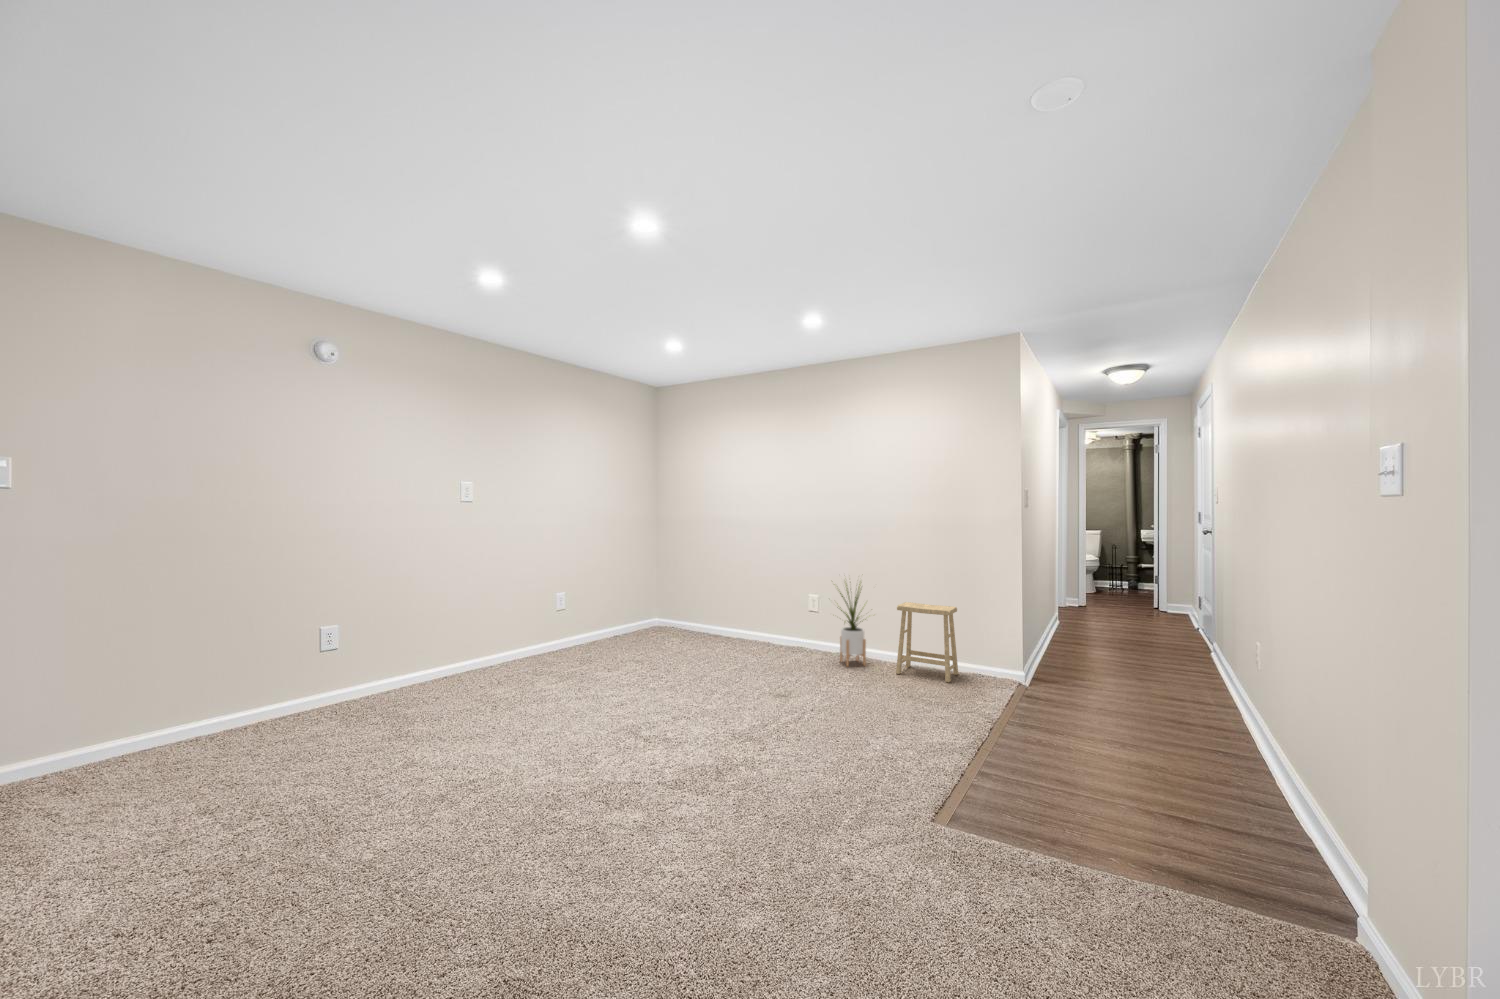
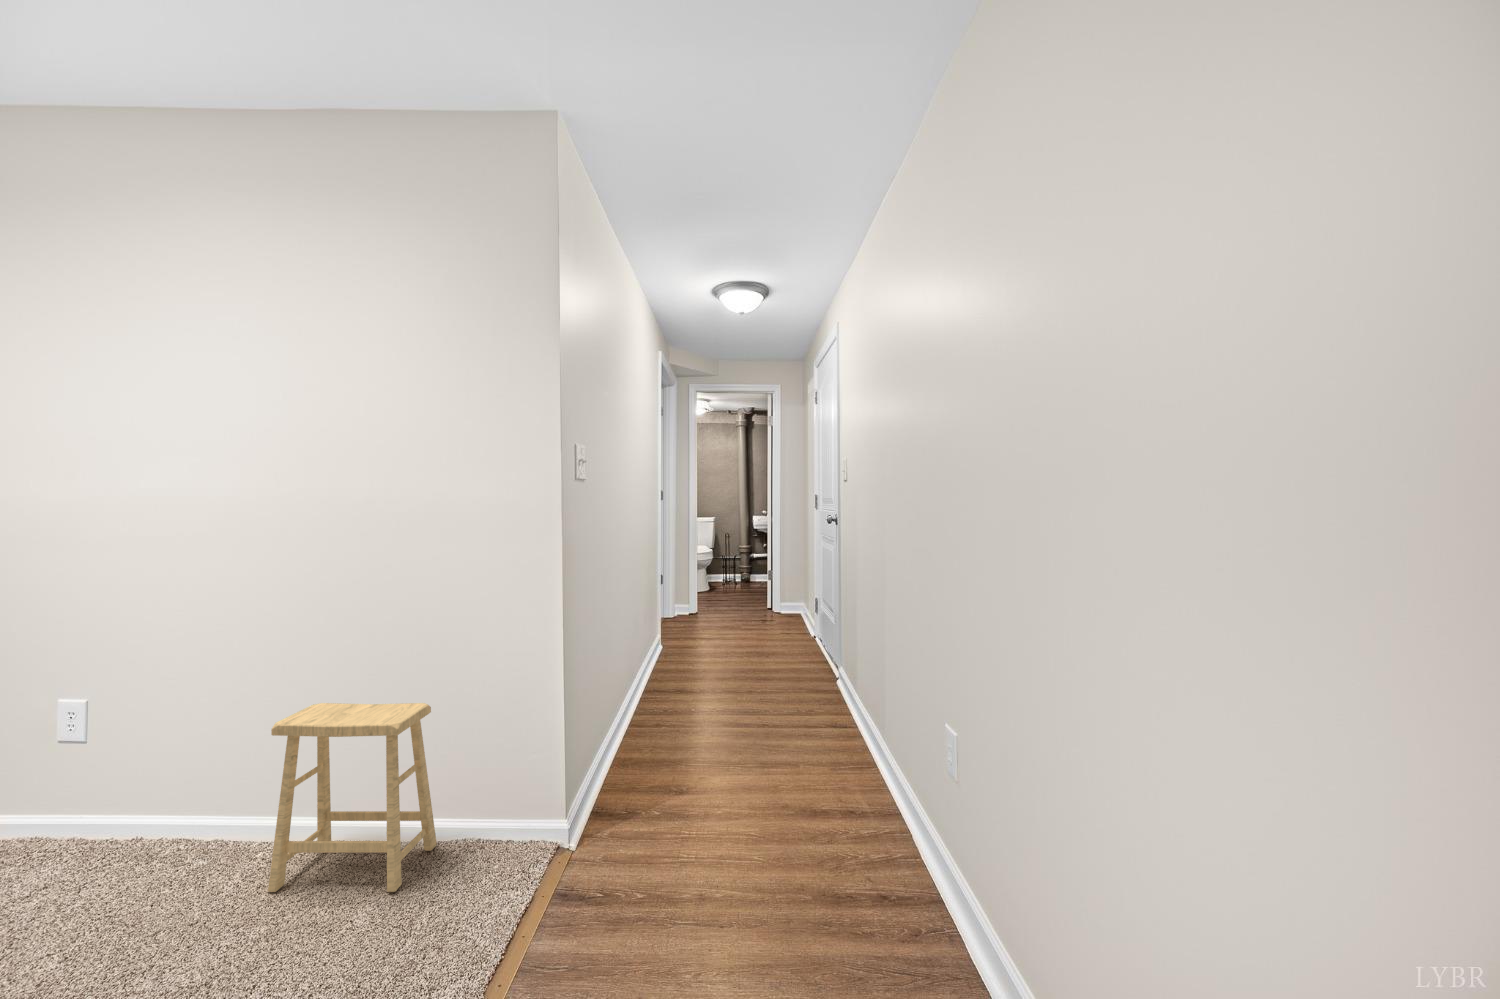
house plant: present [839,584,866,667] -> none [59,647,243,900]

